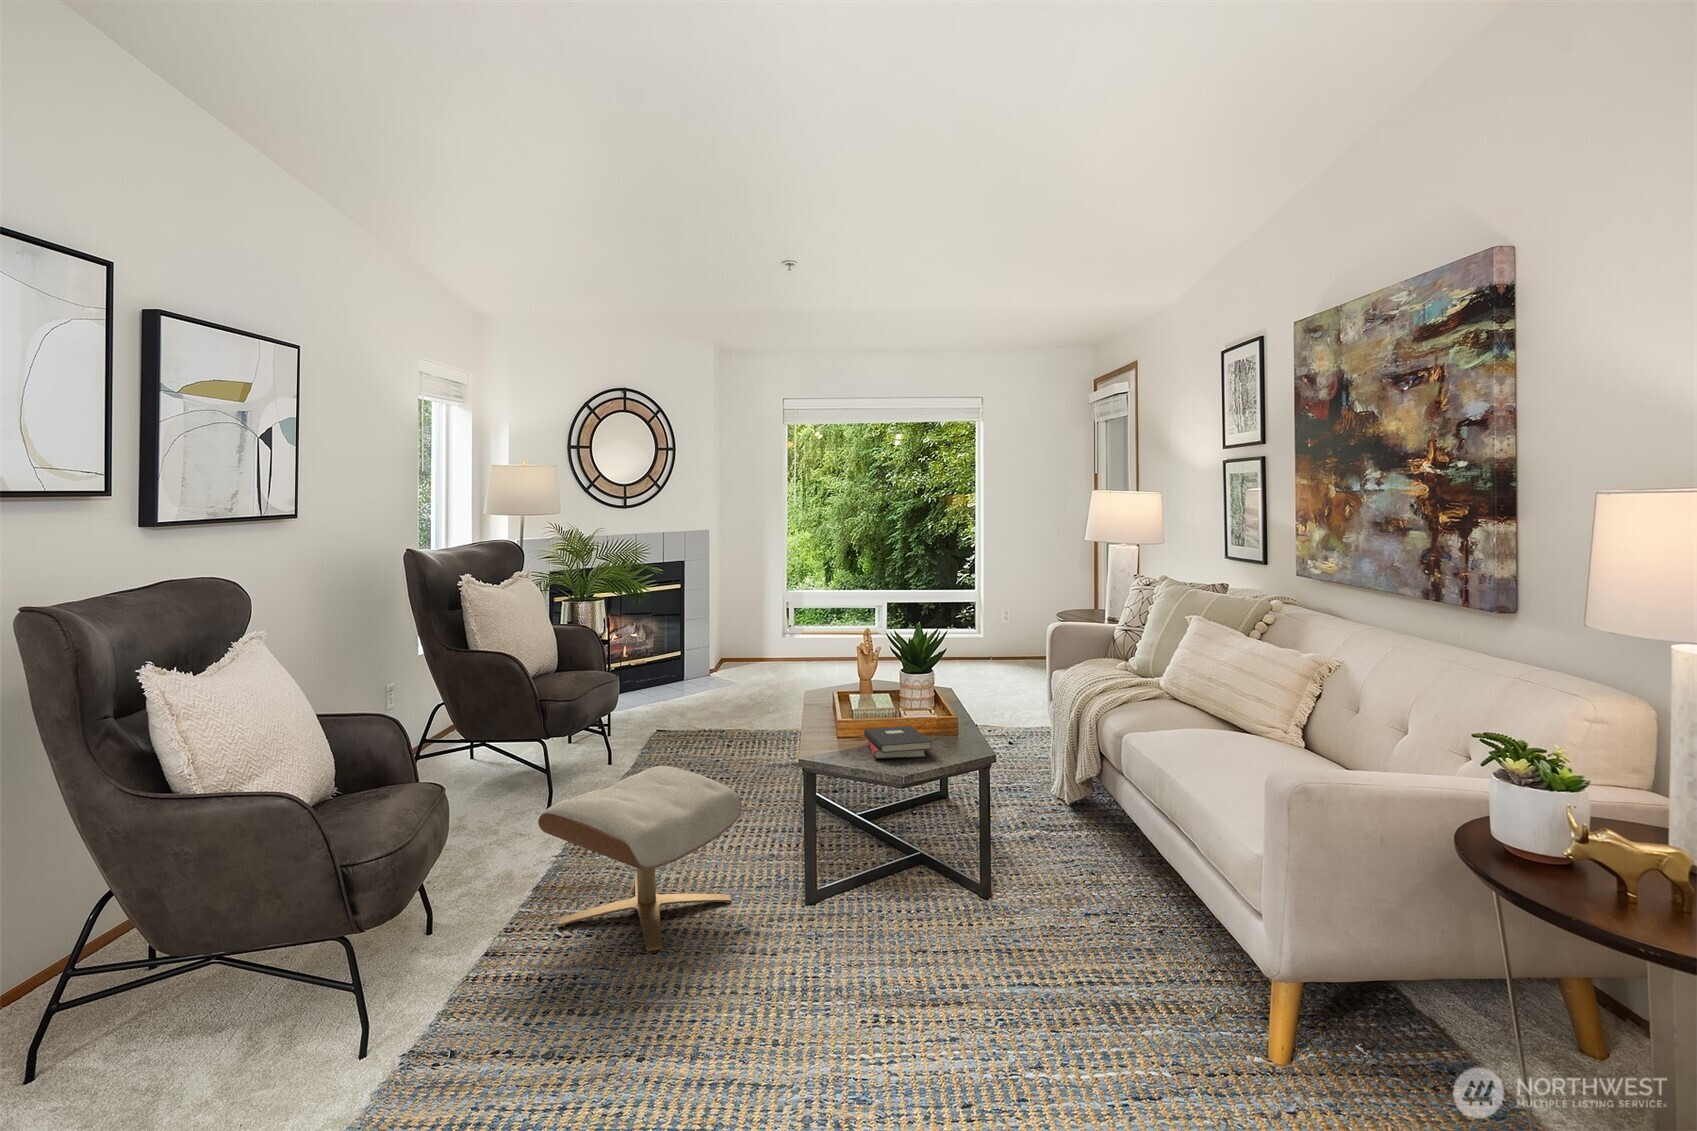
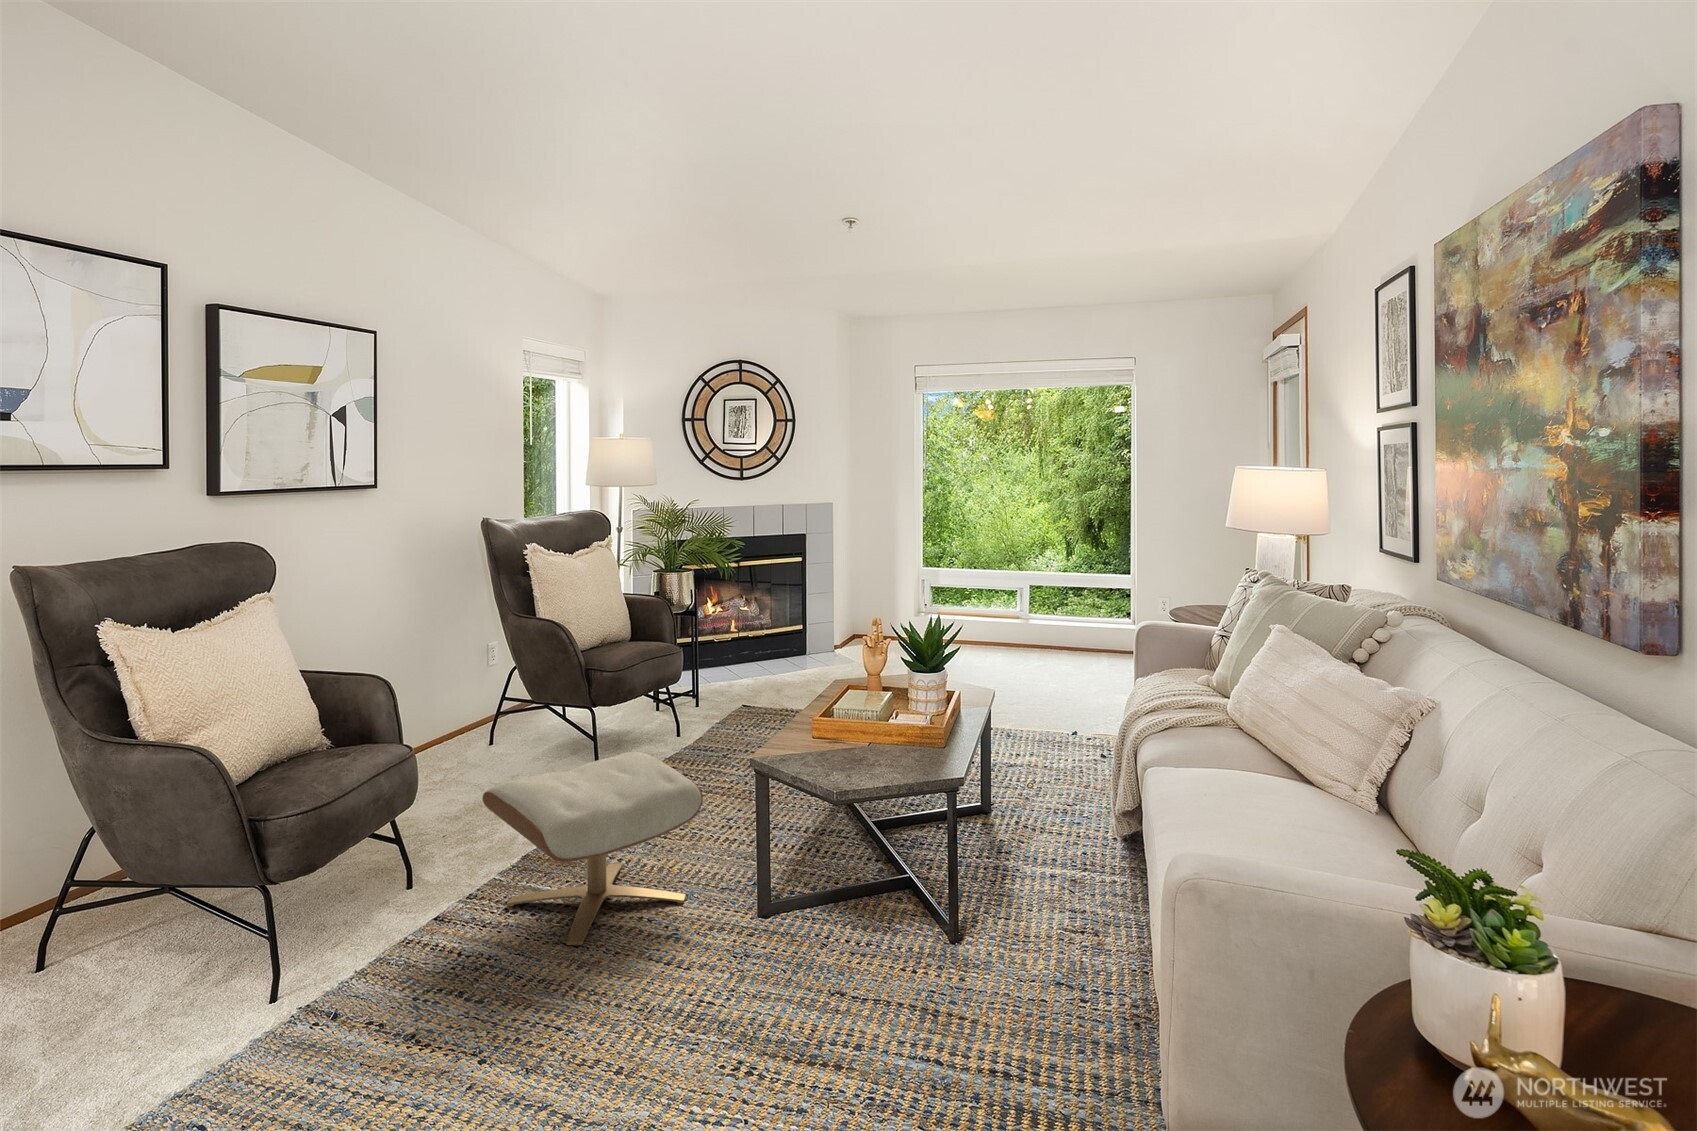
hardback book: present [864,726,932,759] -> none [837,731,905,769]

